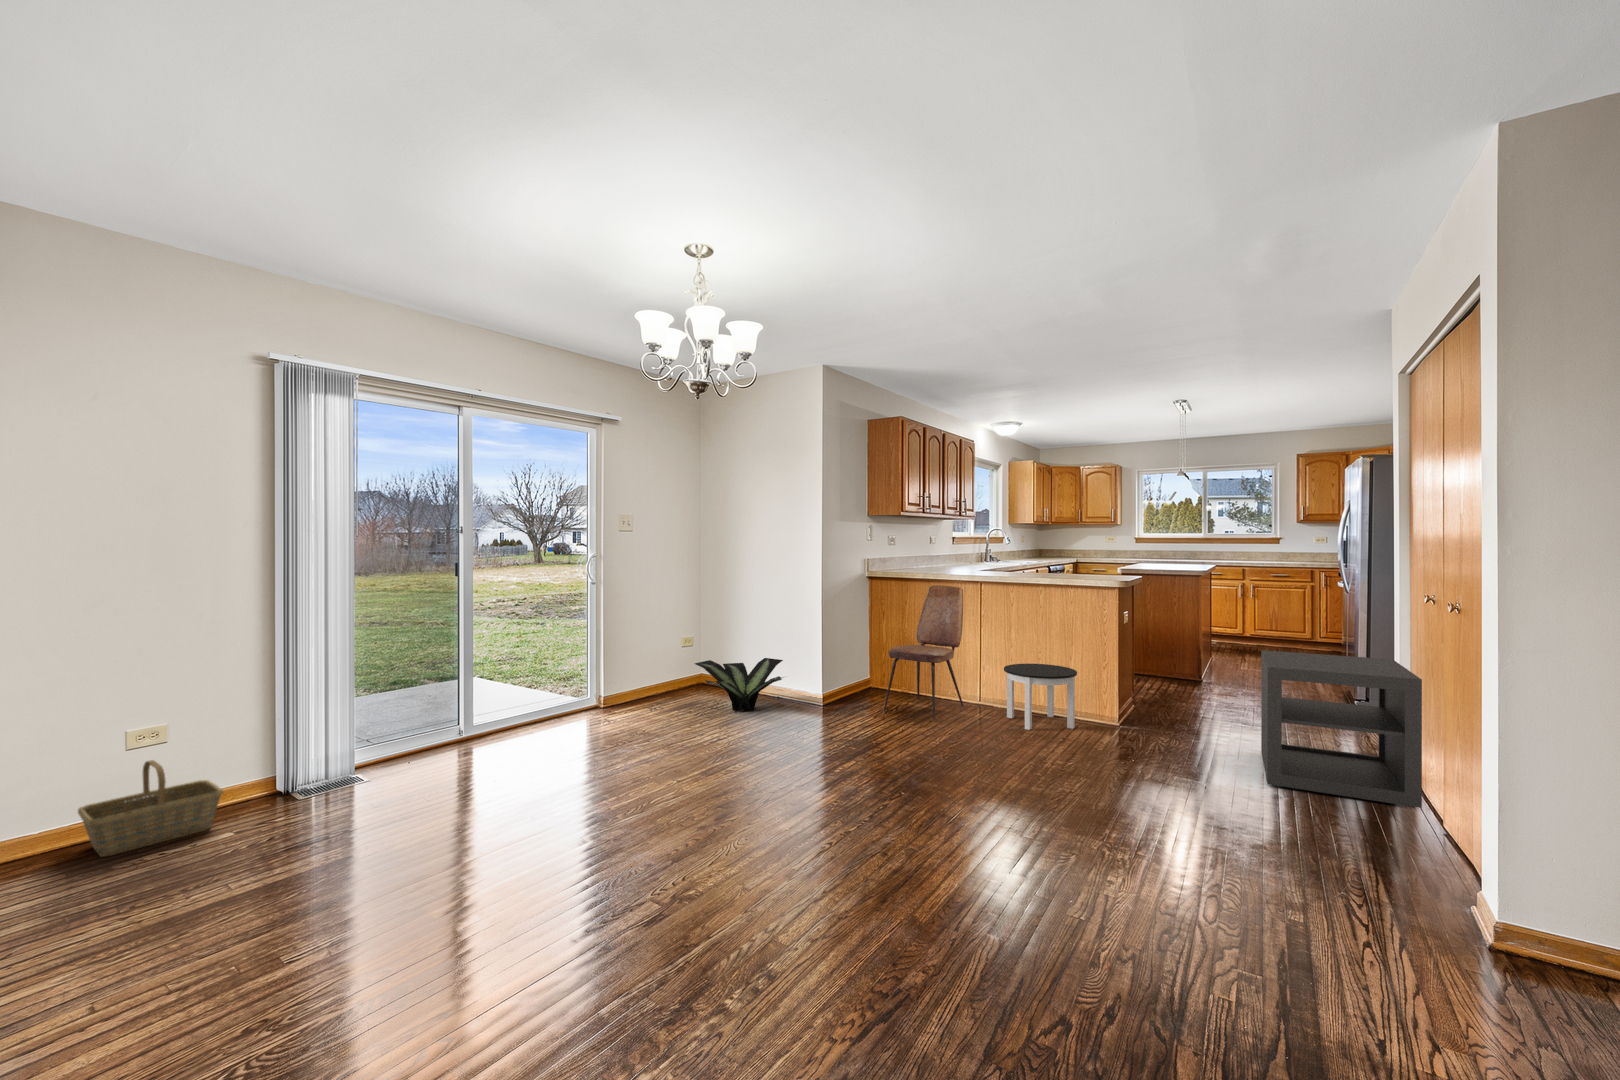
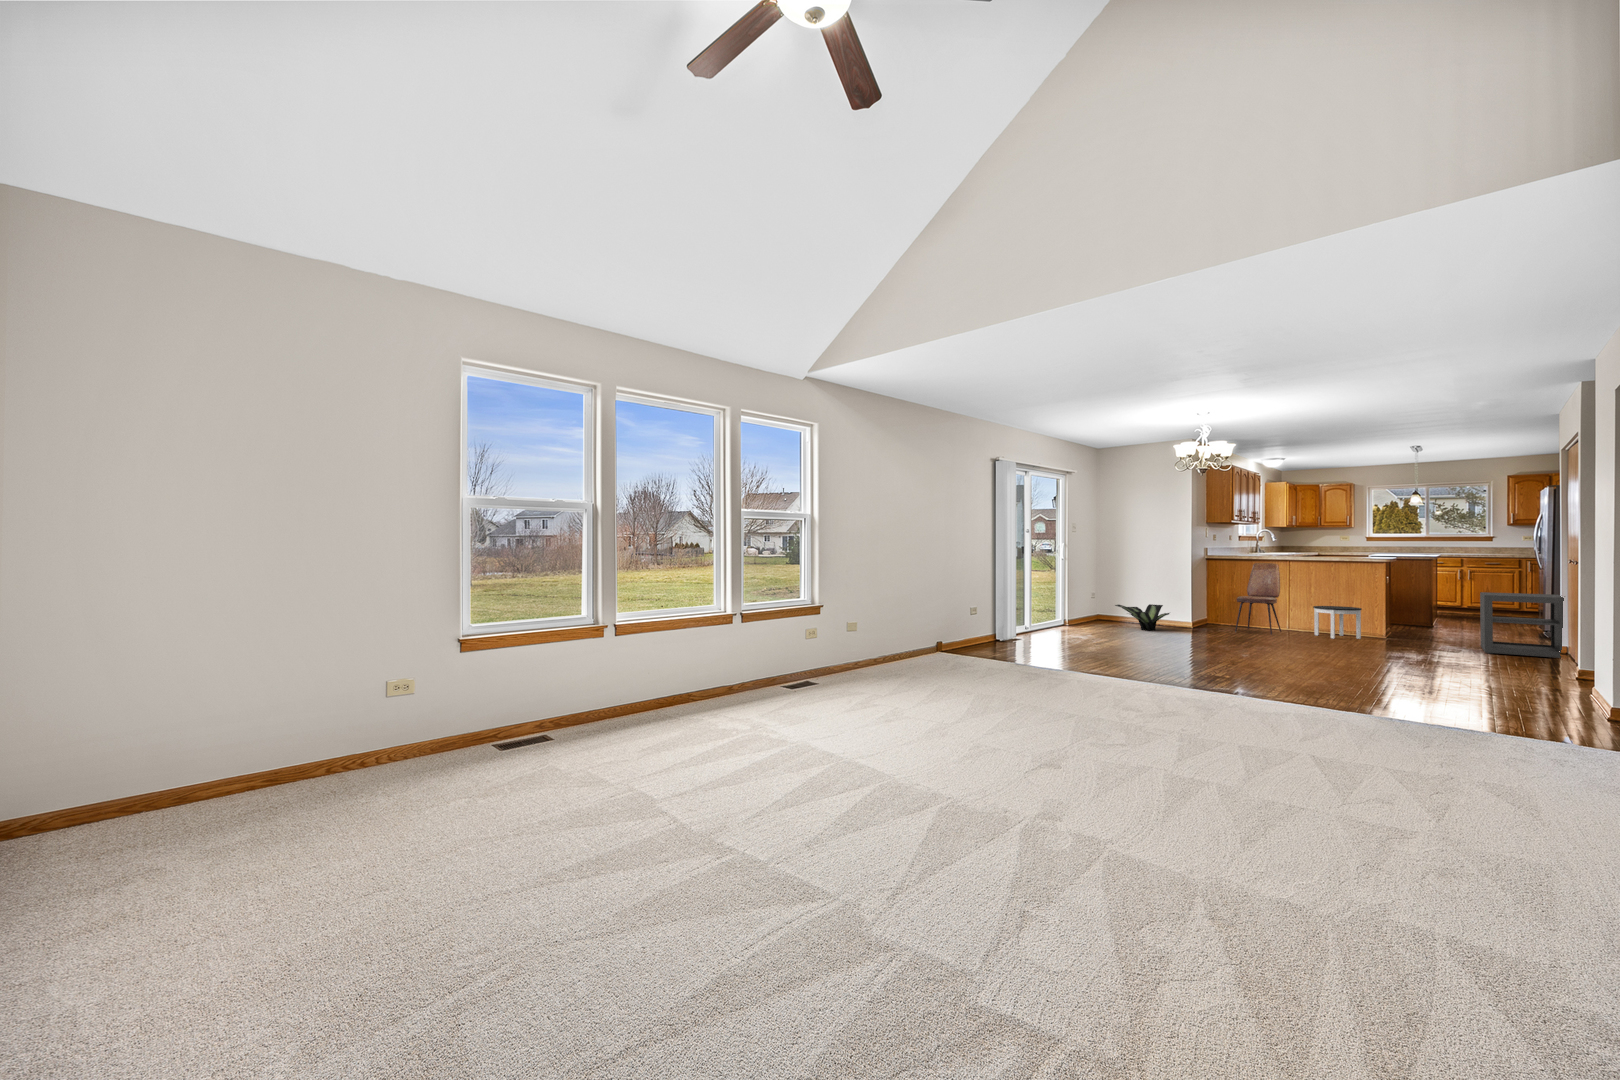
basket: present [78,760,223,857] -> none [959,621,997,653]

